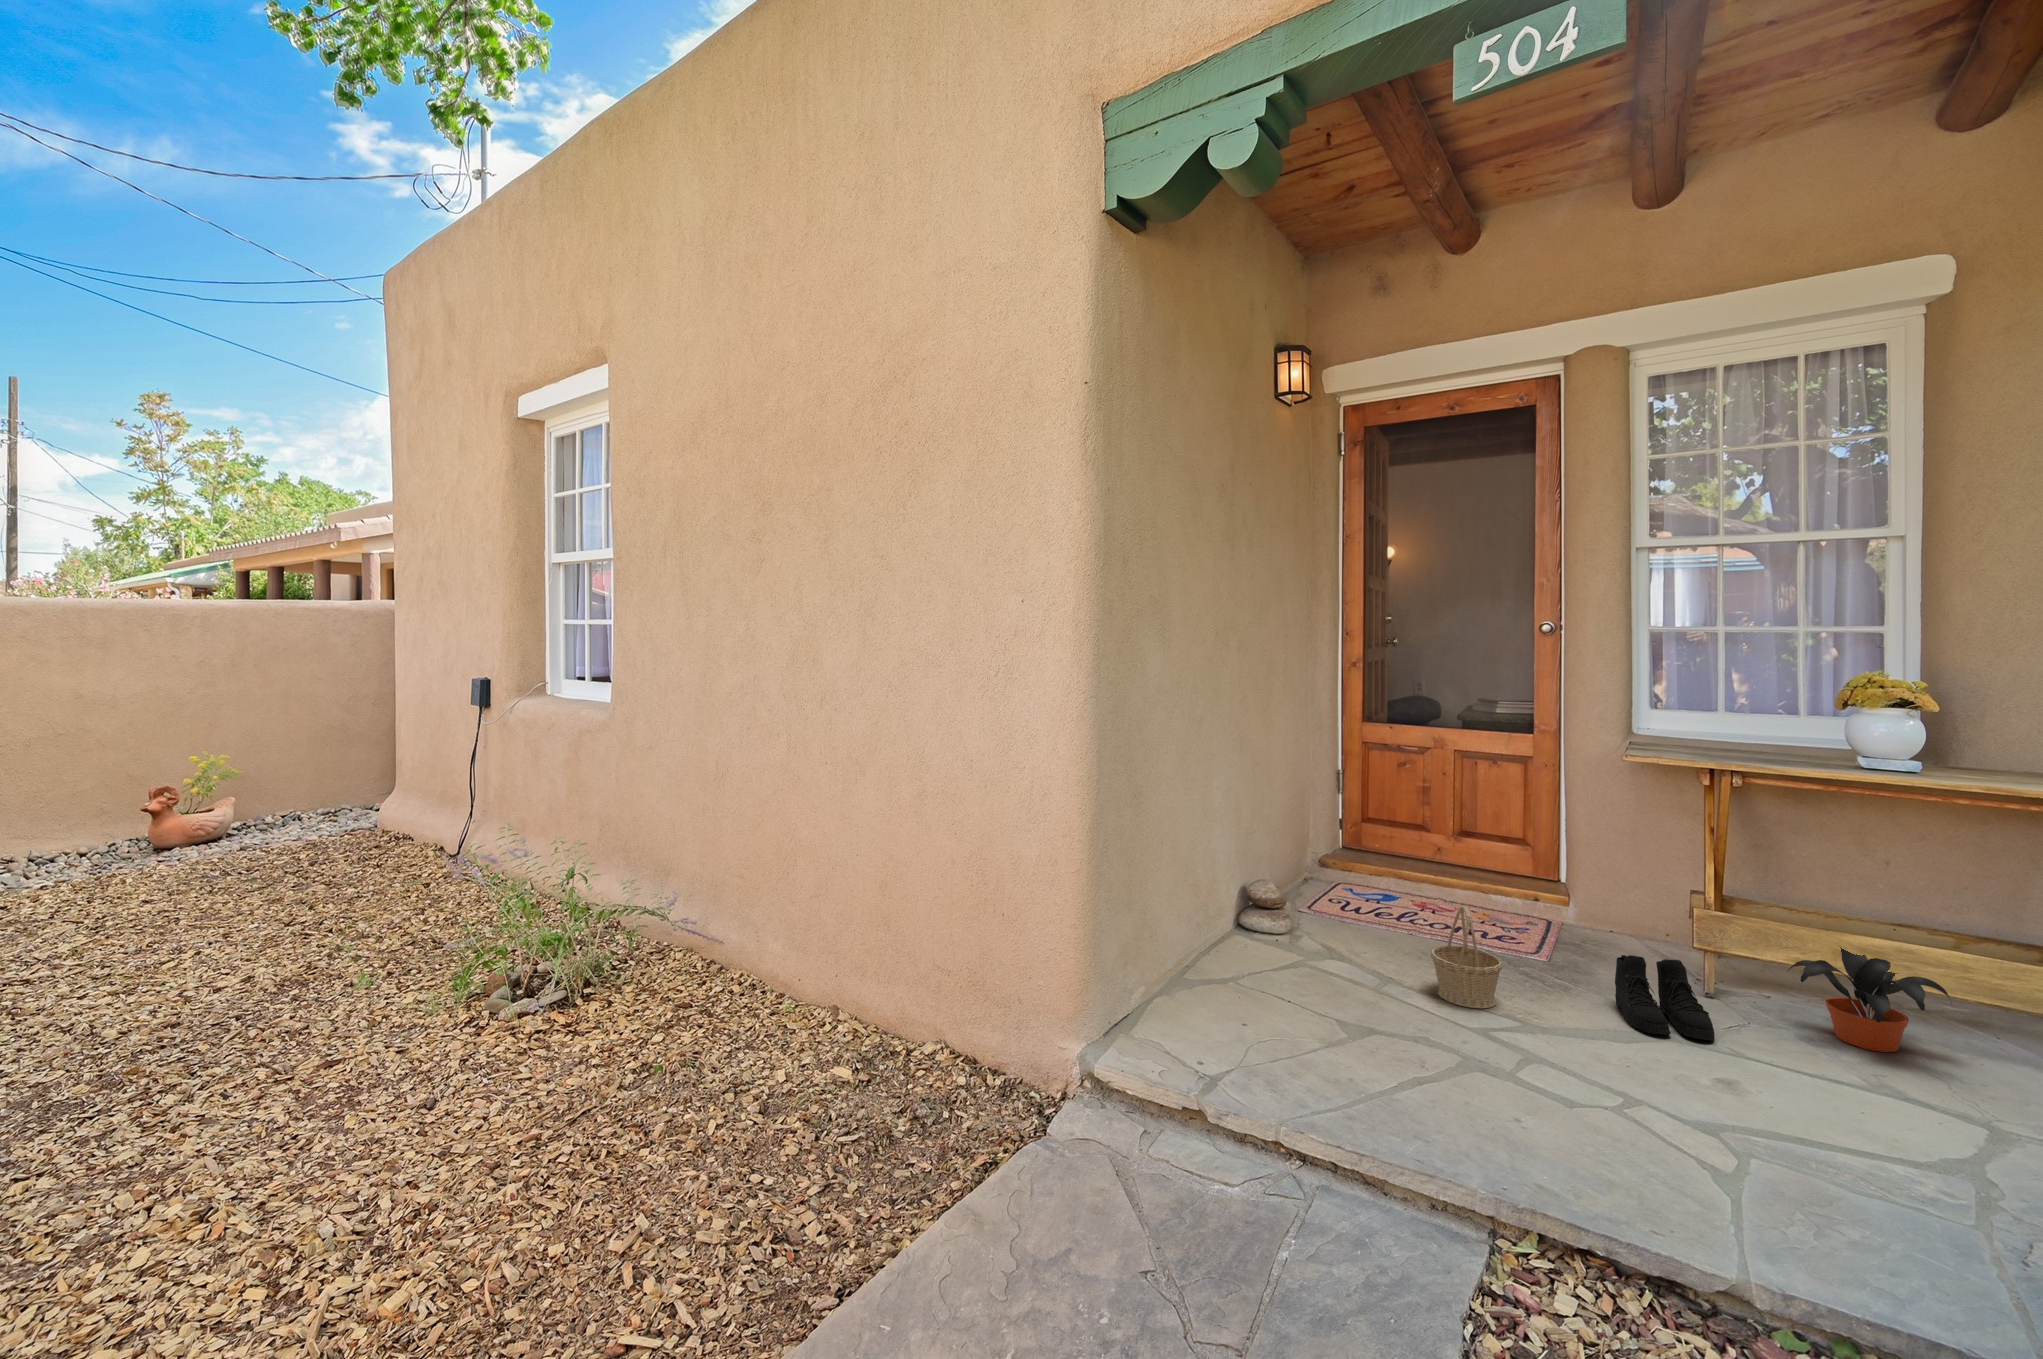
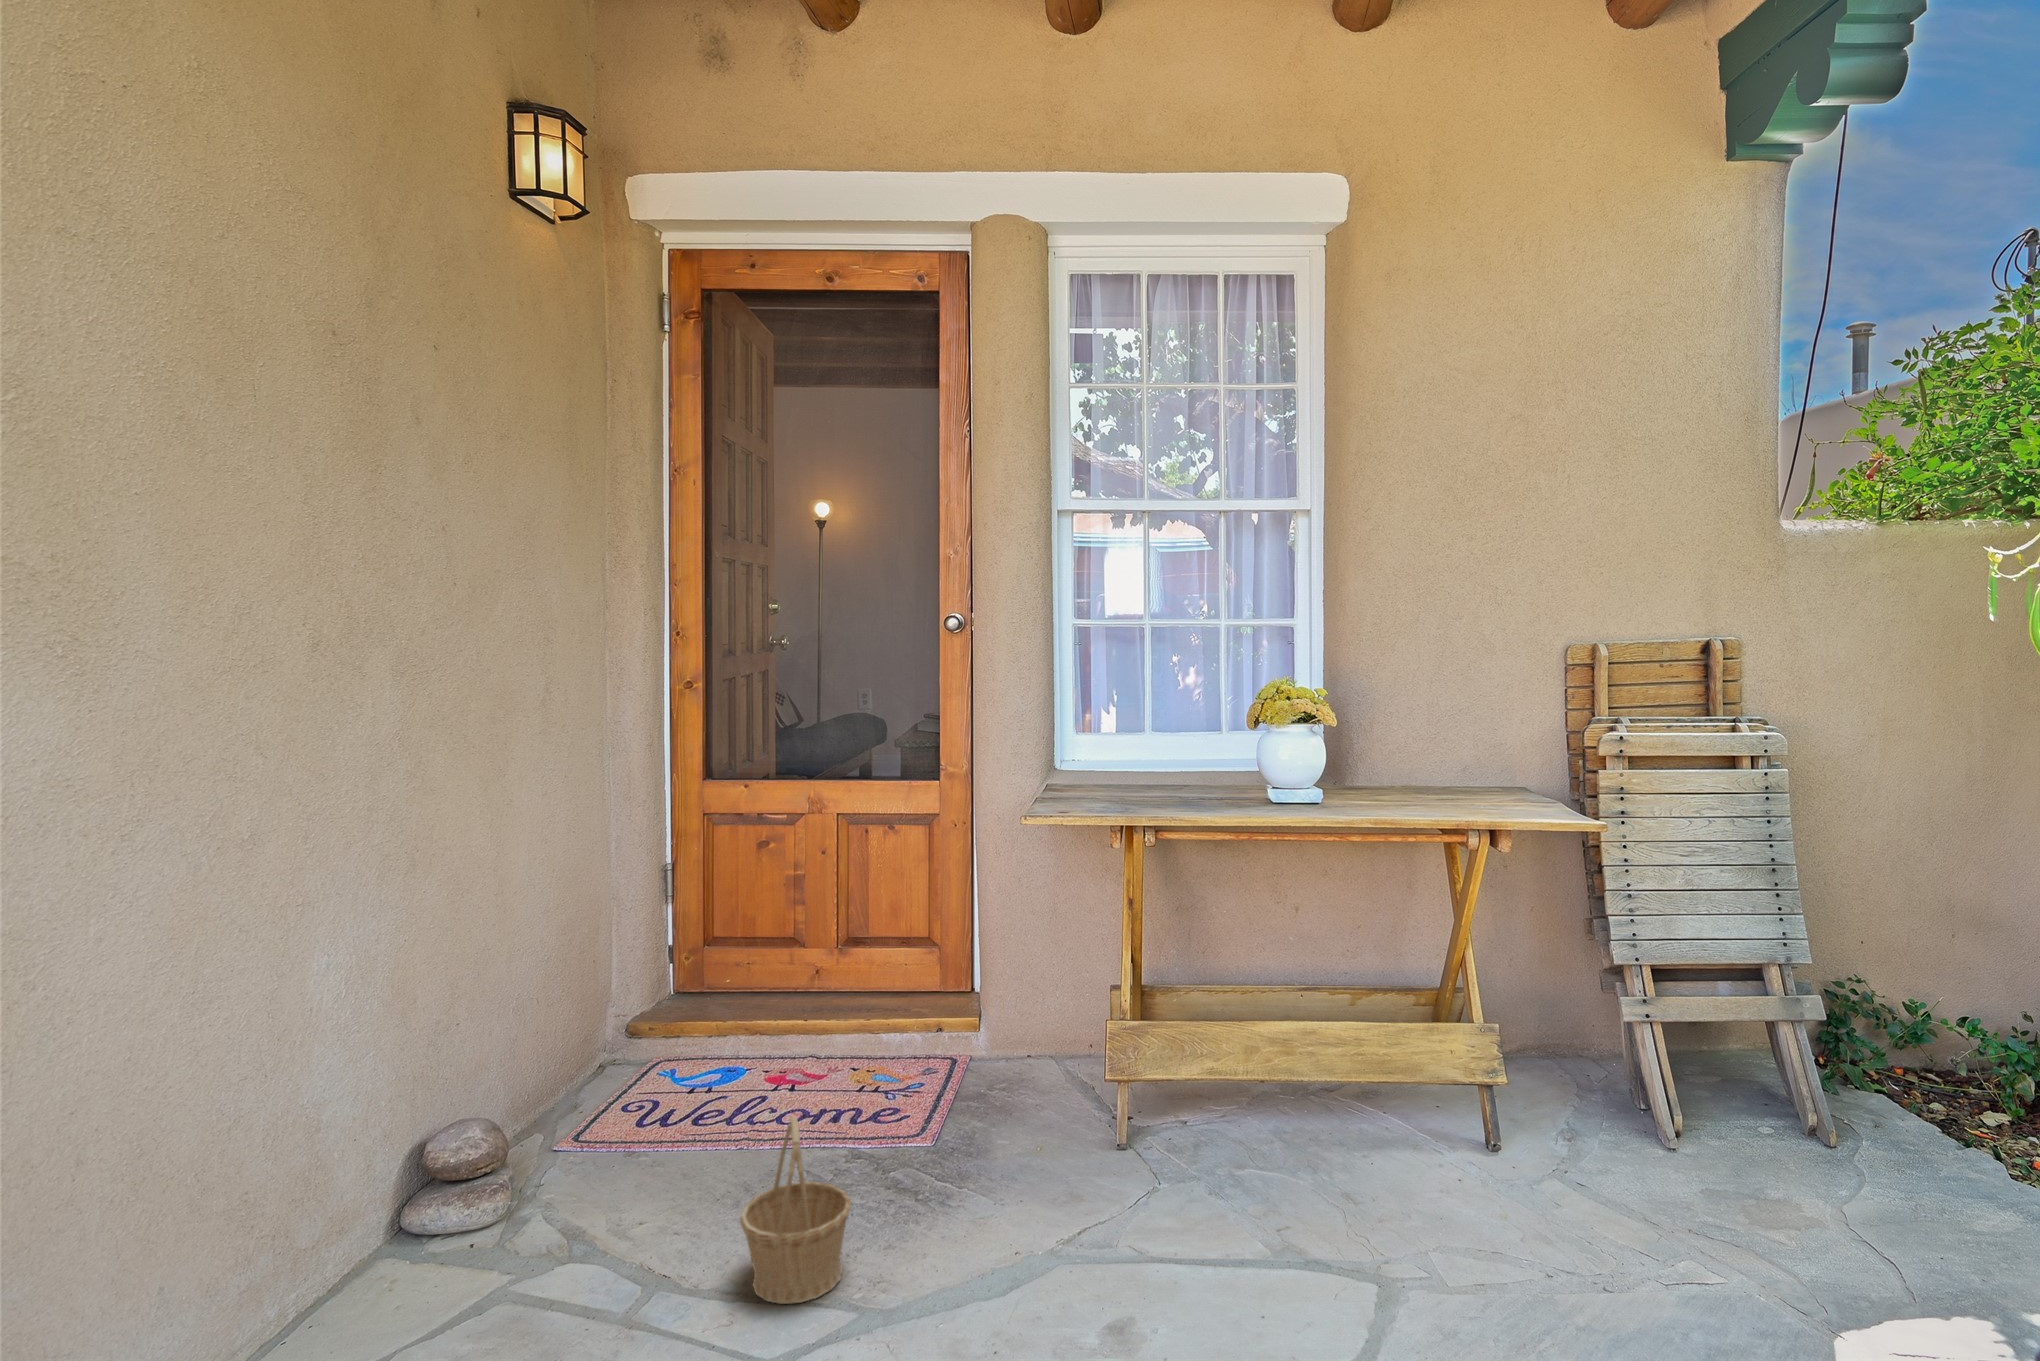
potted plant: present [1788,947,1950,1052] -> none [1203,1052,1354,1195]
boots: present [1615,955,1715,1040] -> none [1009,1125,1123,1264]

